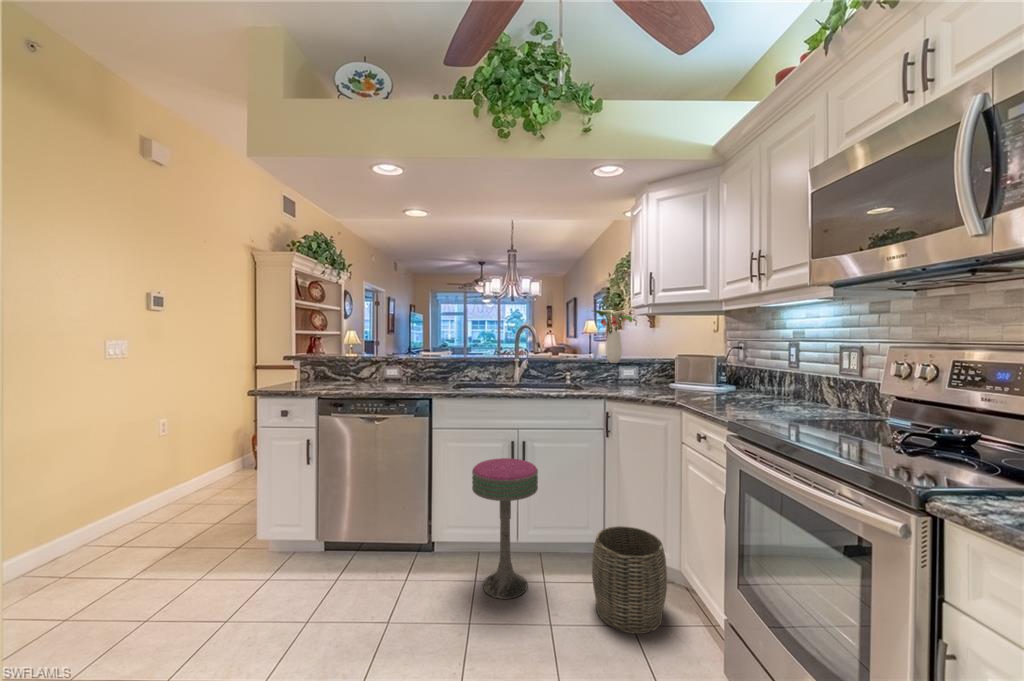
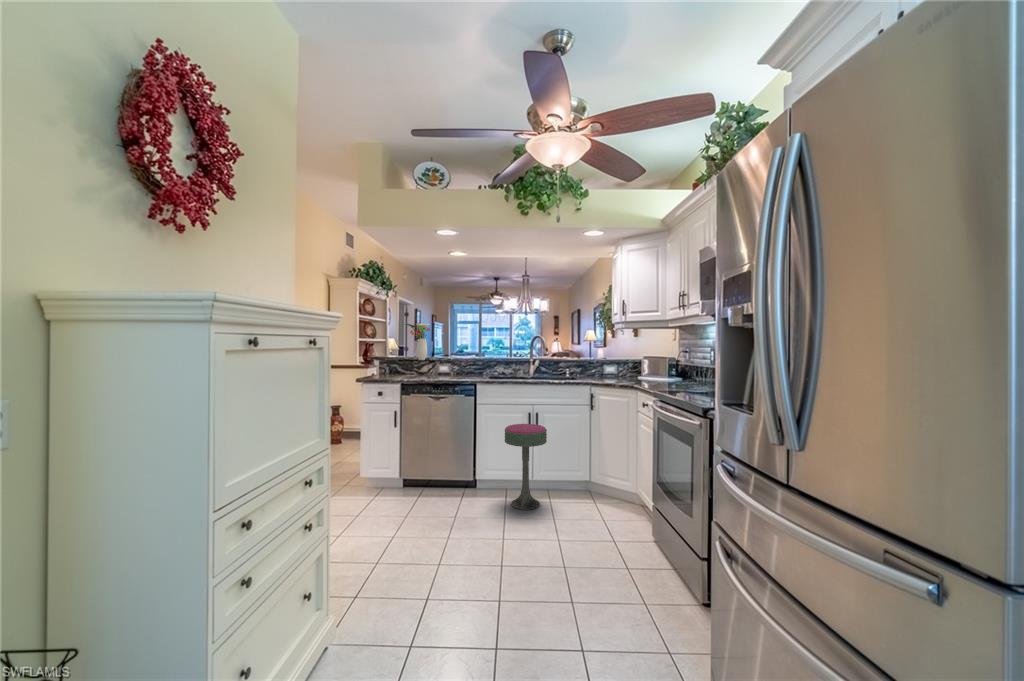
flower arrangement: present [594,310,632,363] -> present [405,324,430,360]
woven basket: present [592,526,667,634] -> none [581,465,627,524]

